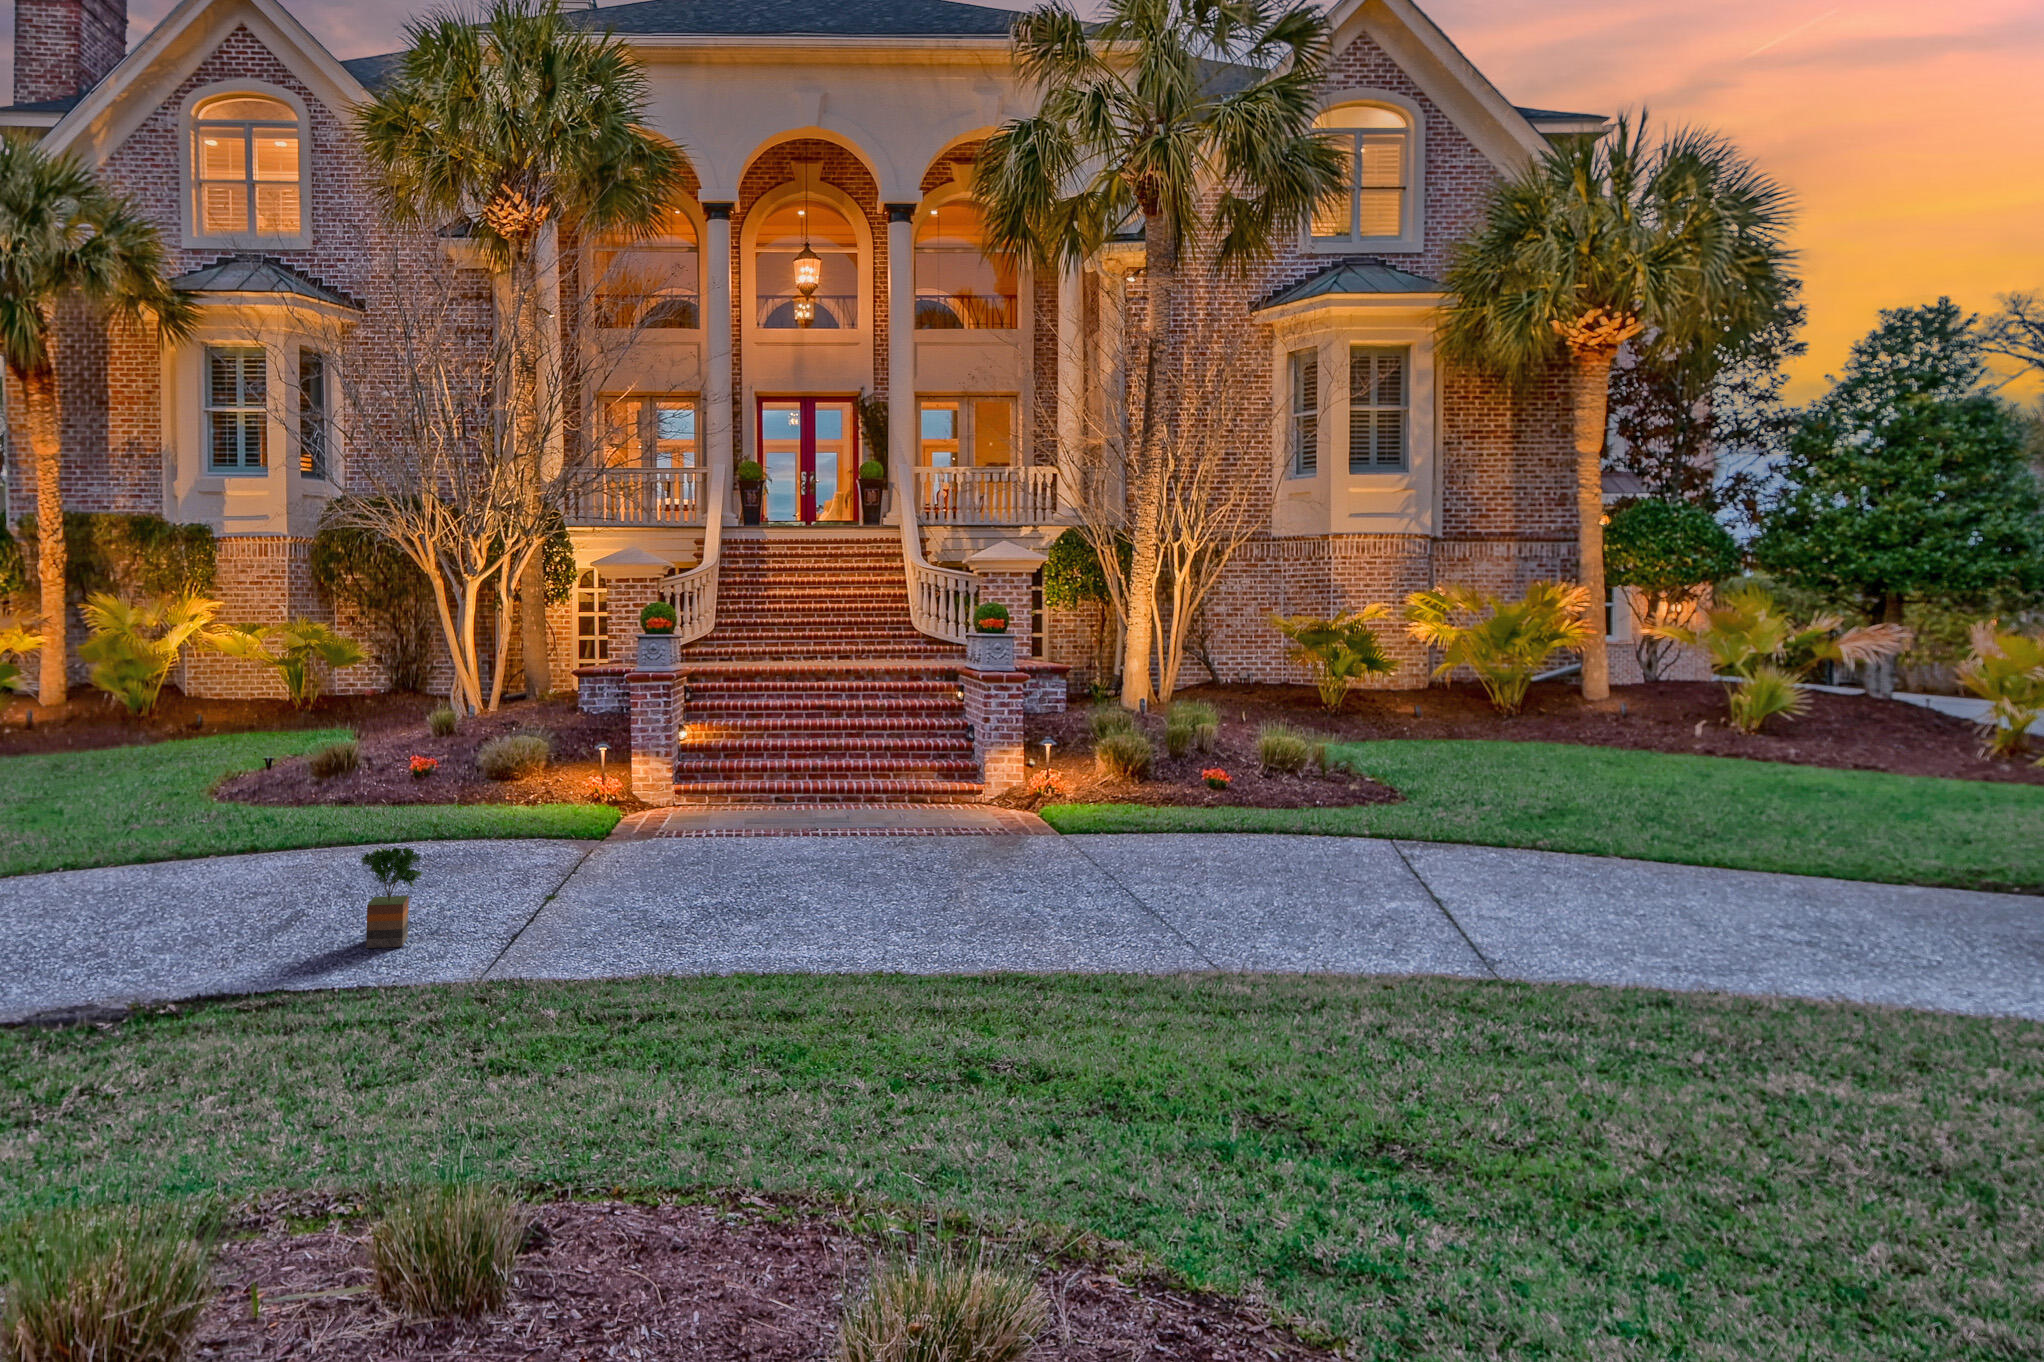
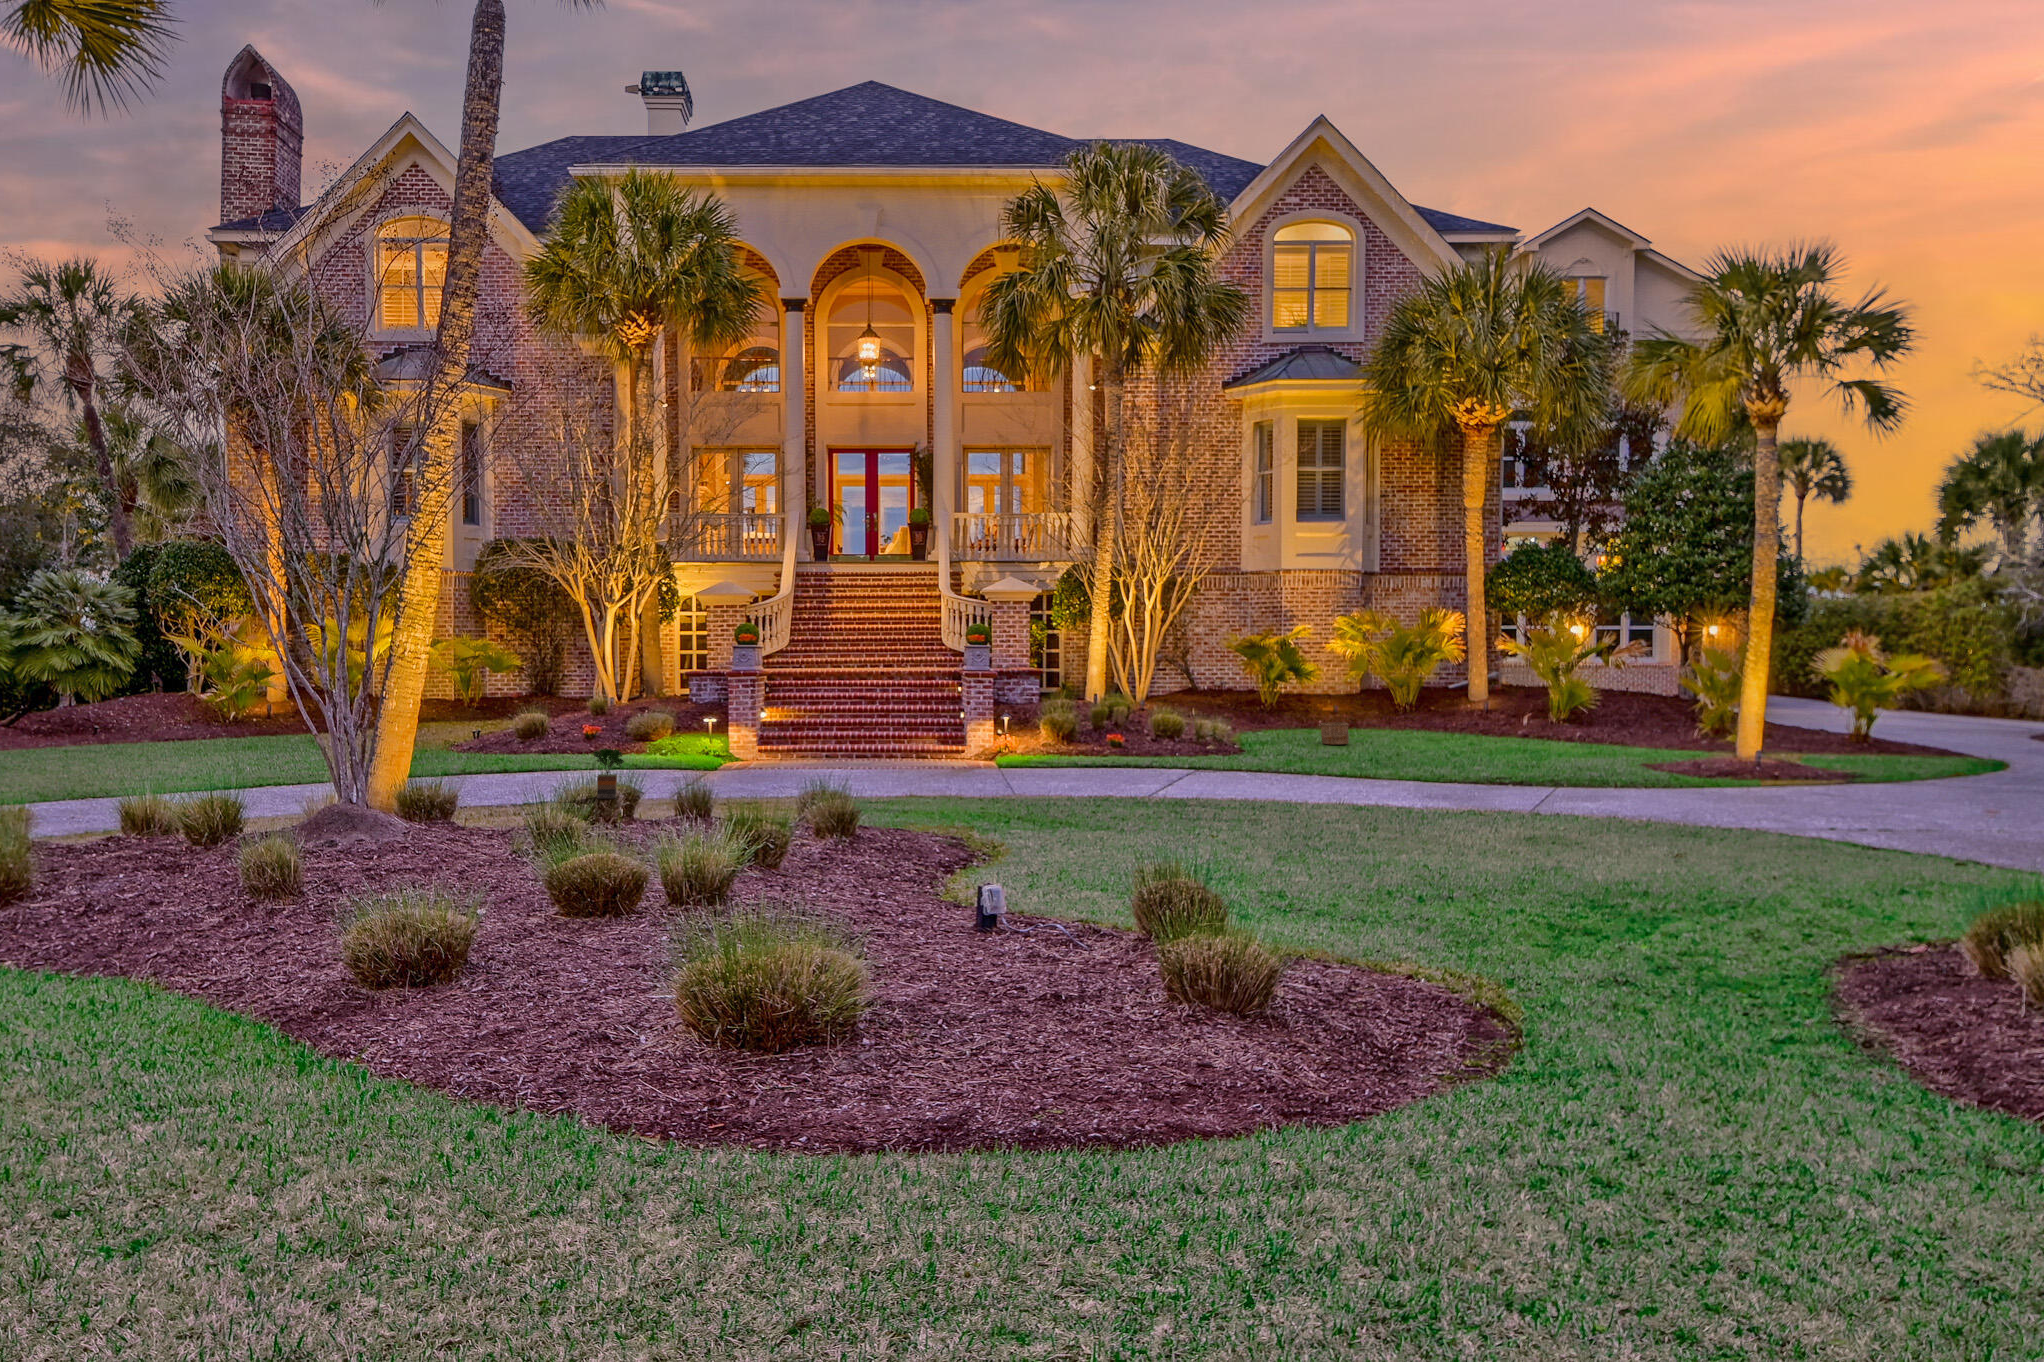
wooden bucket: none [1496,746,1542,781] -> present [1320,722,1349,745]

